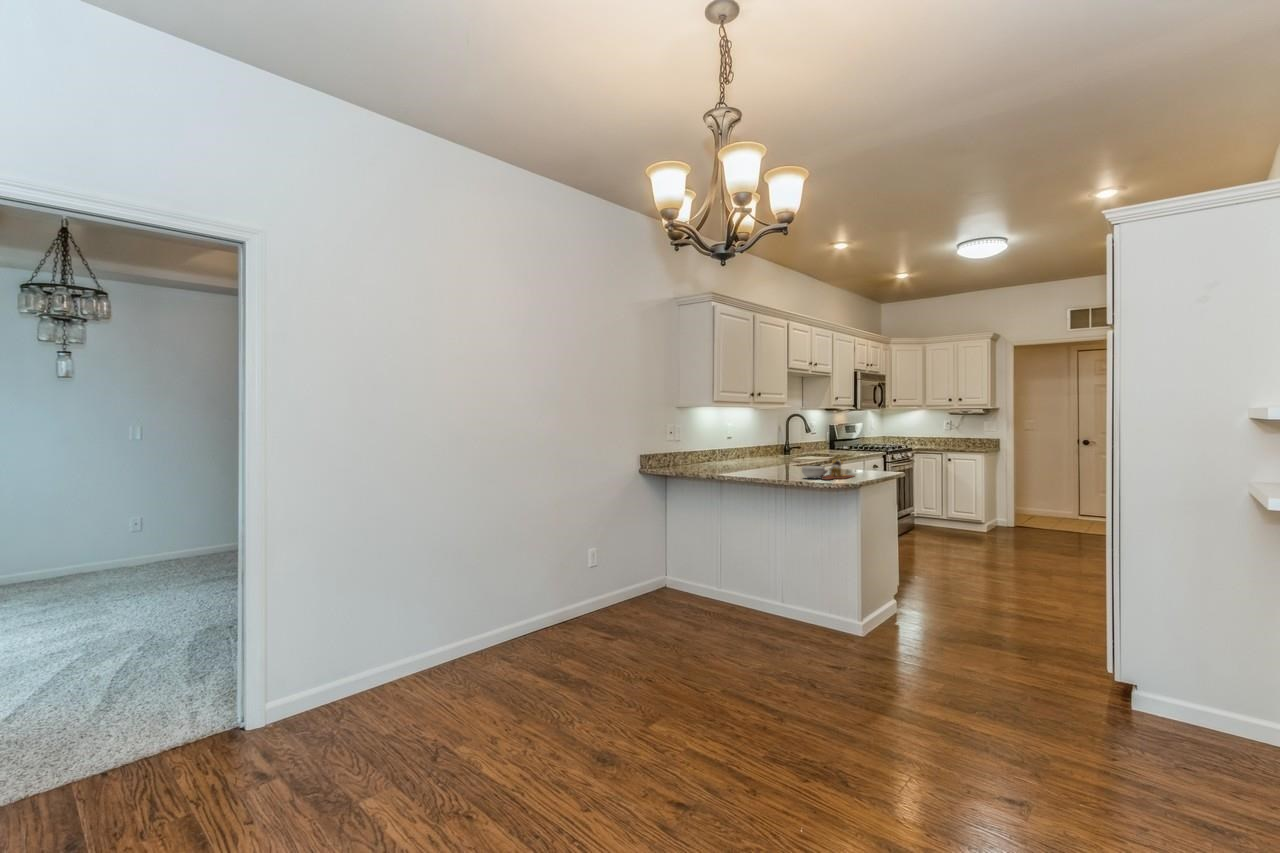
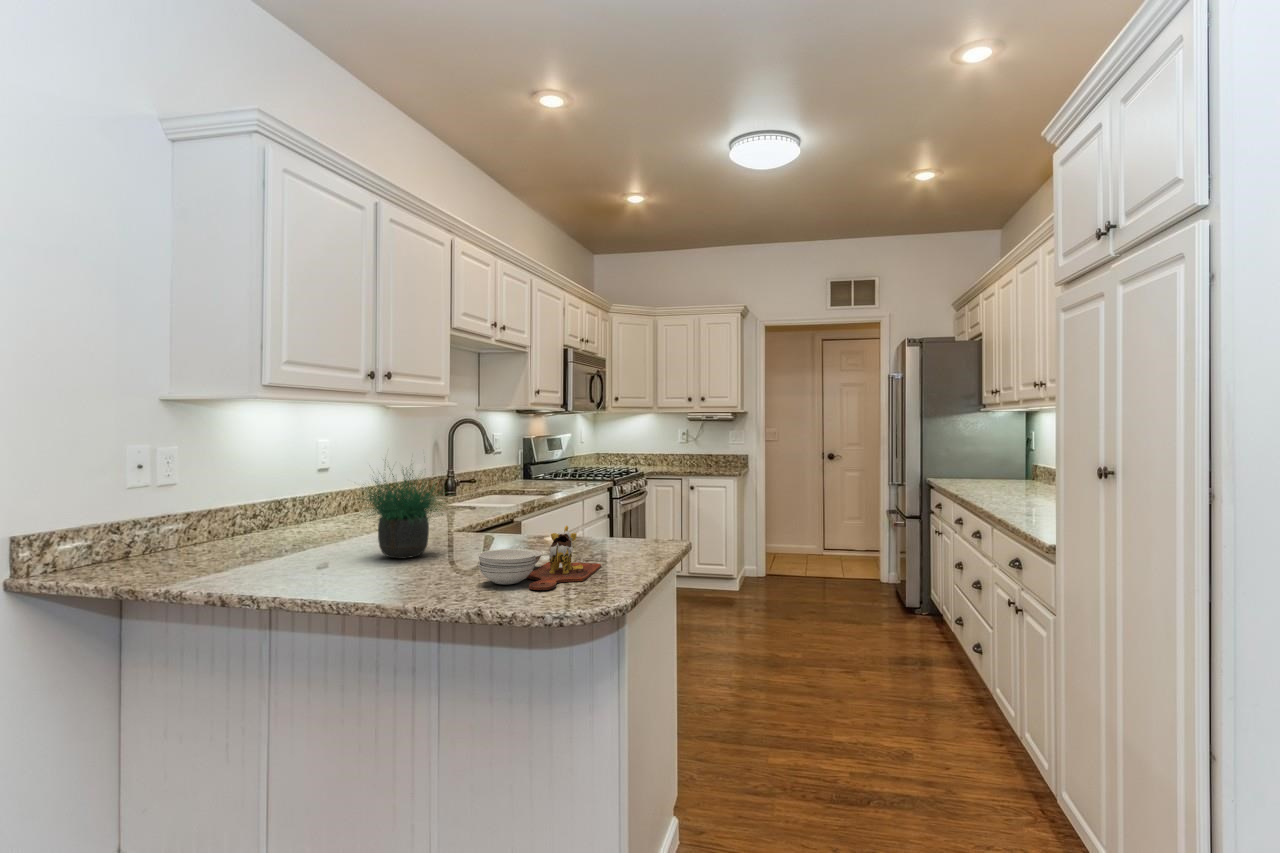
potted plant: none [743,424,793,472] -> present [357,469,443,558]

